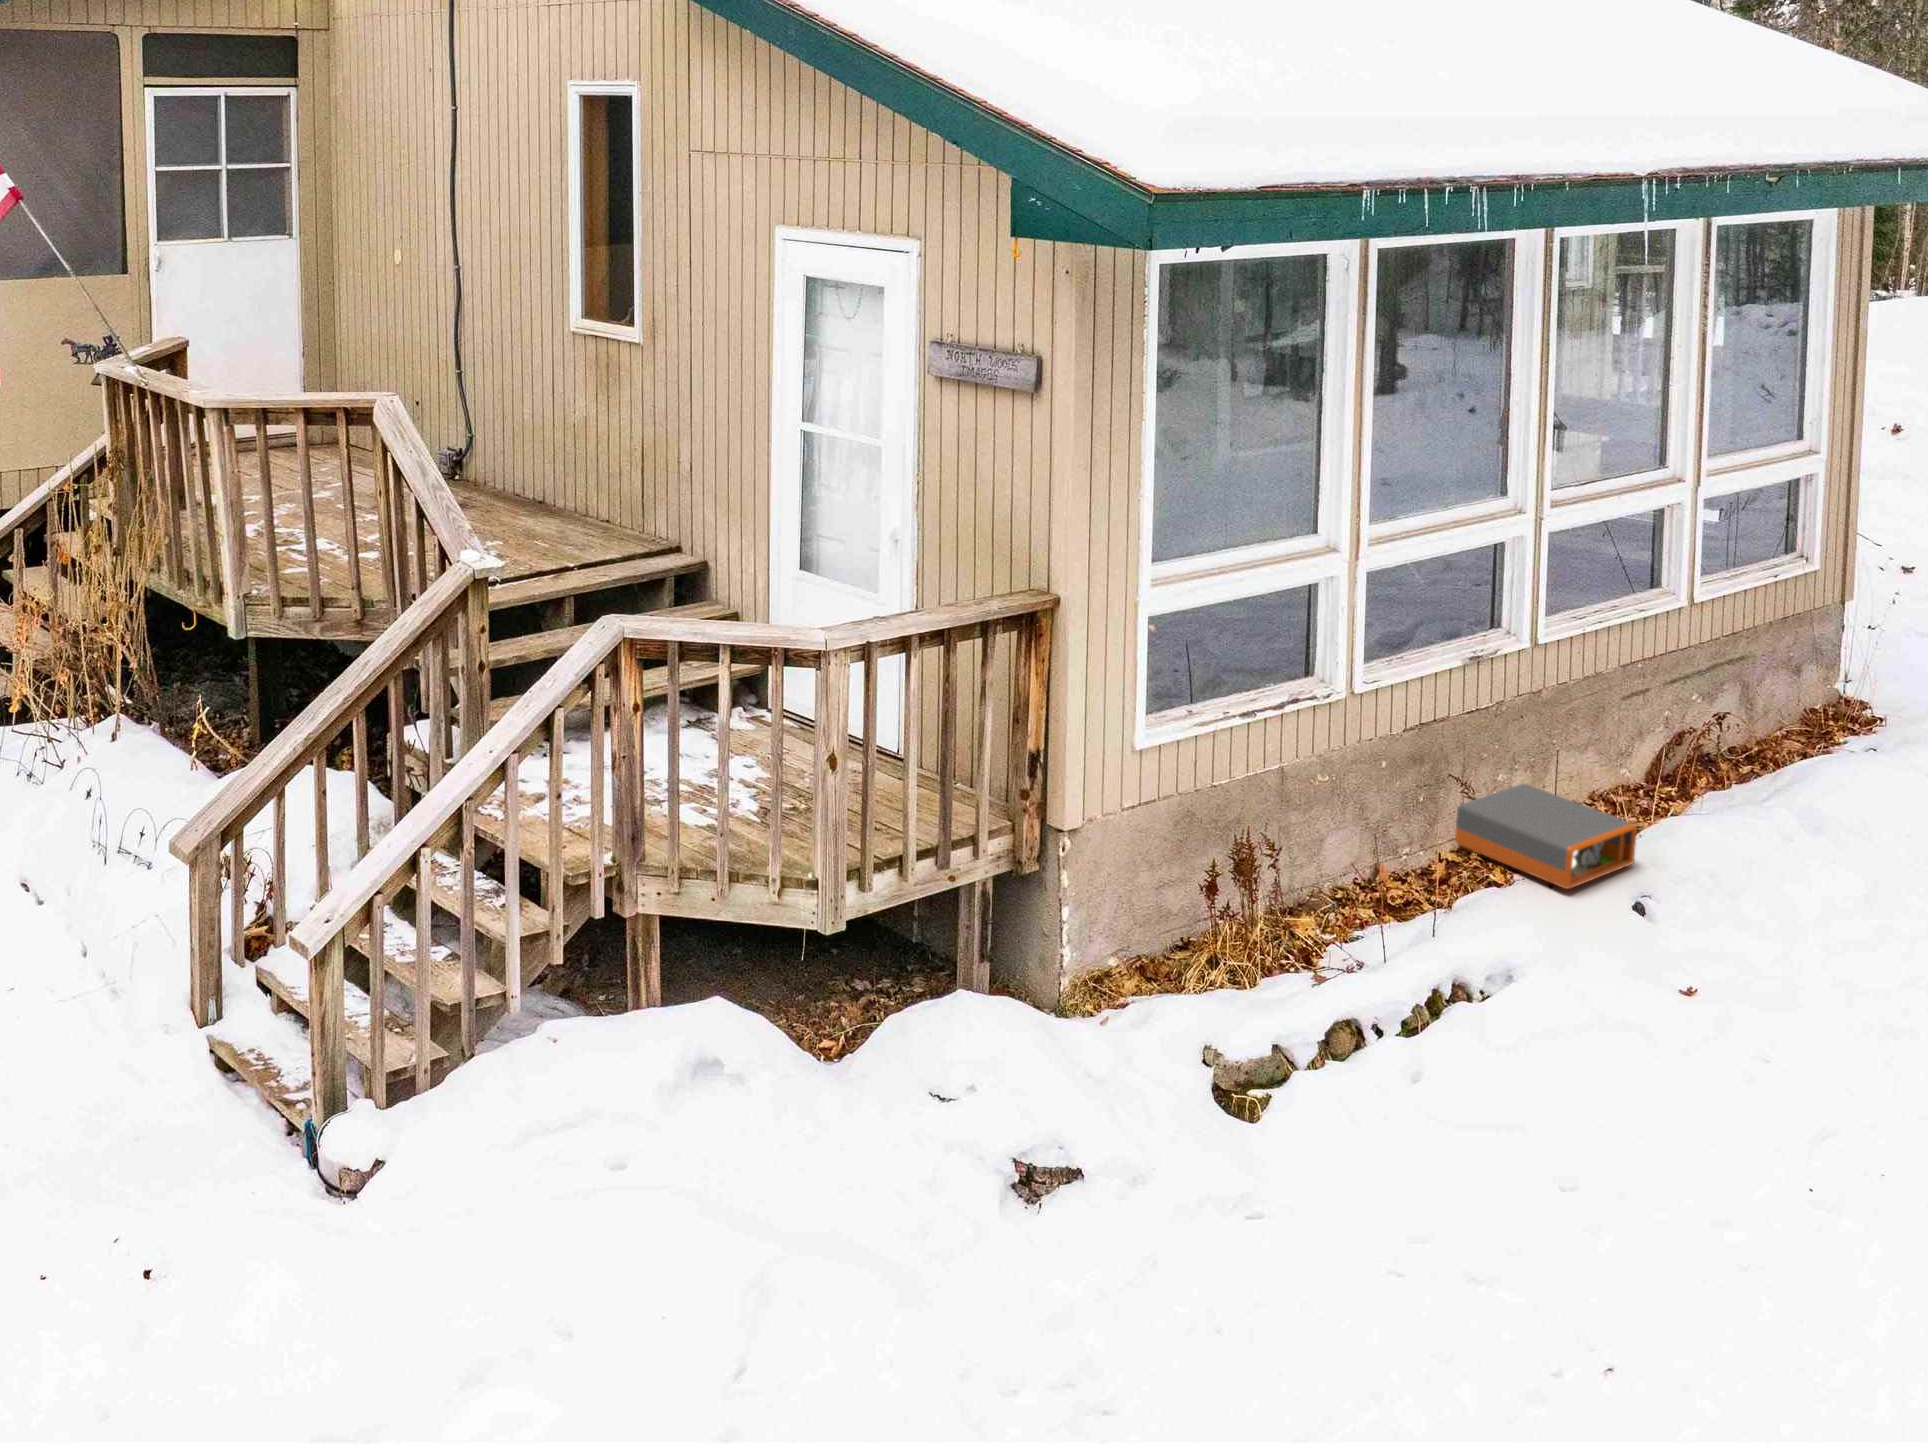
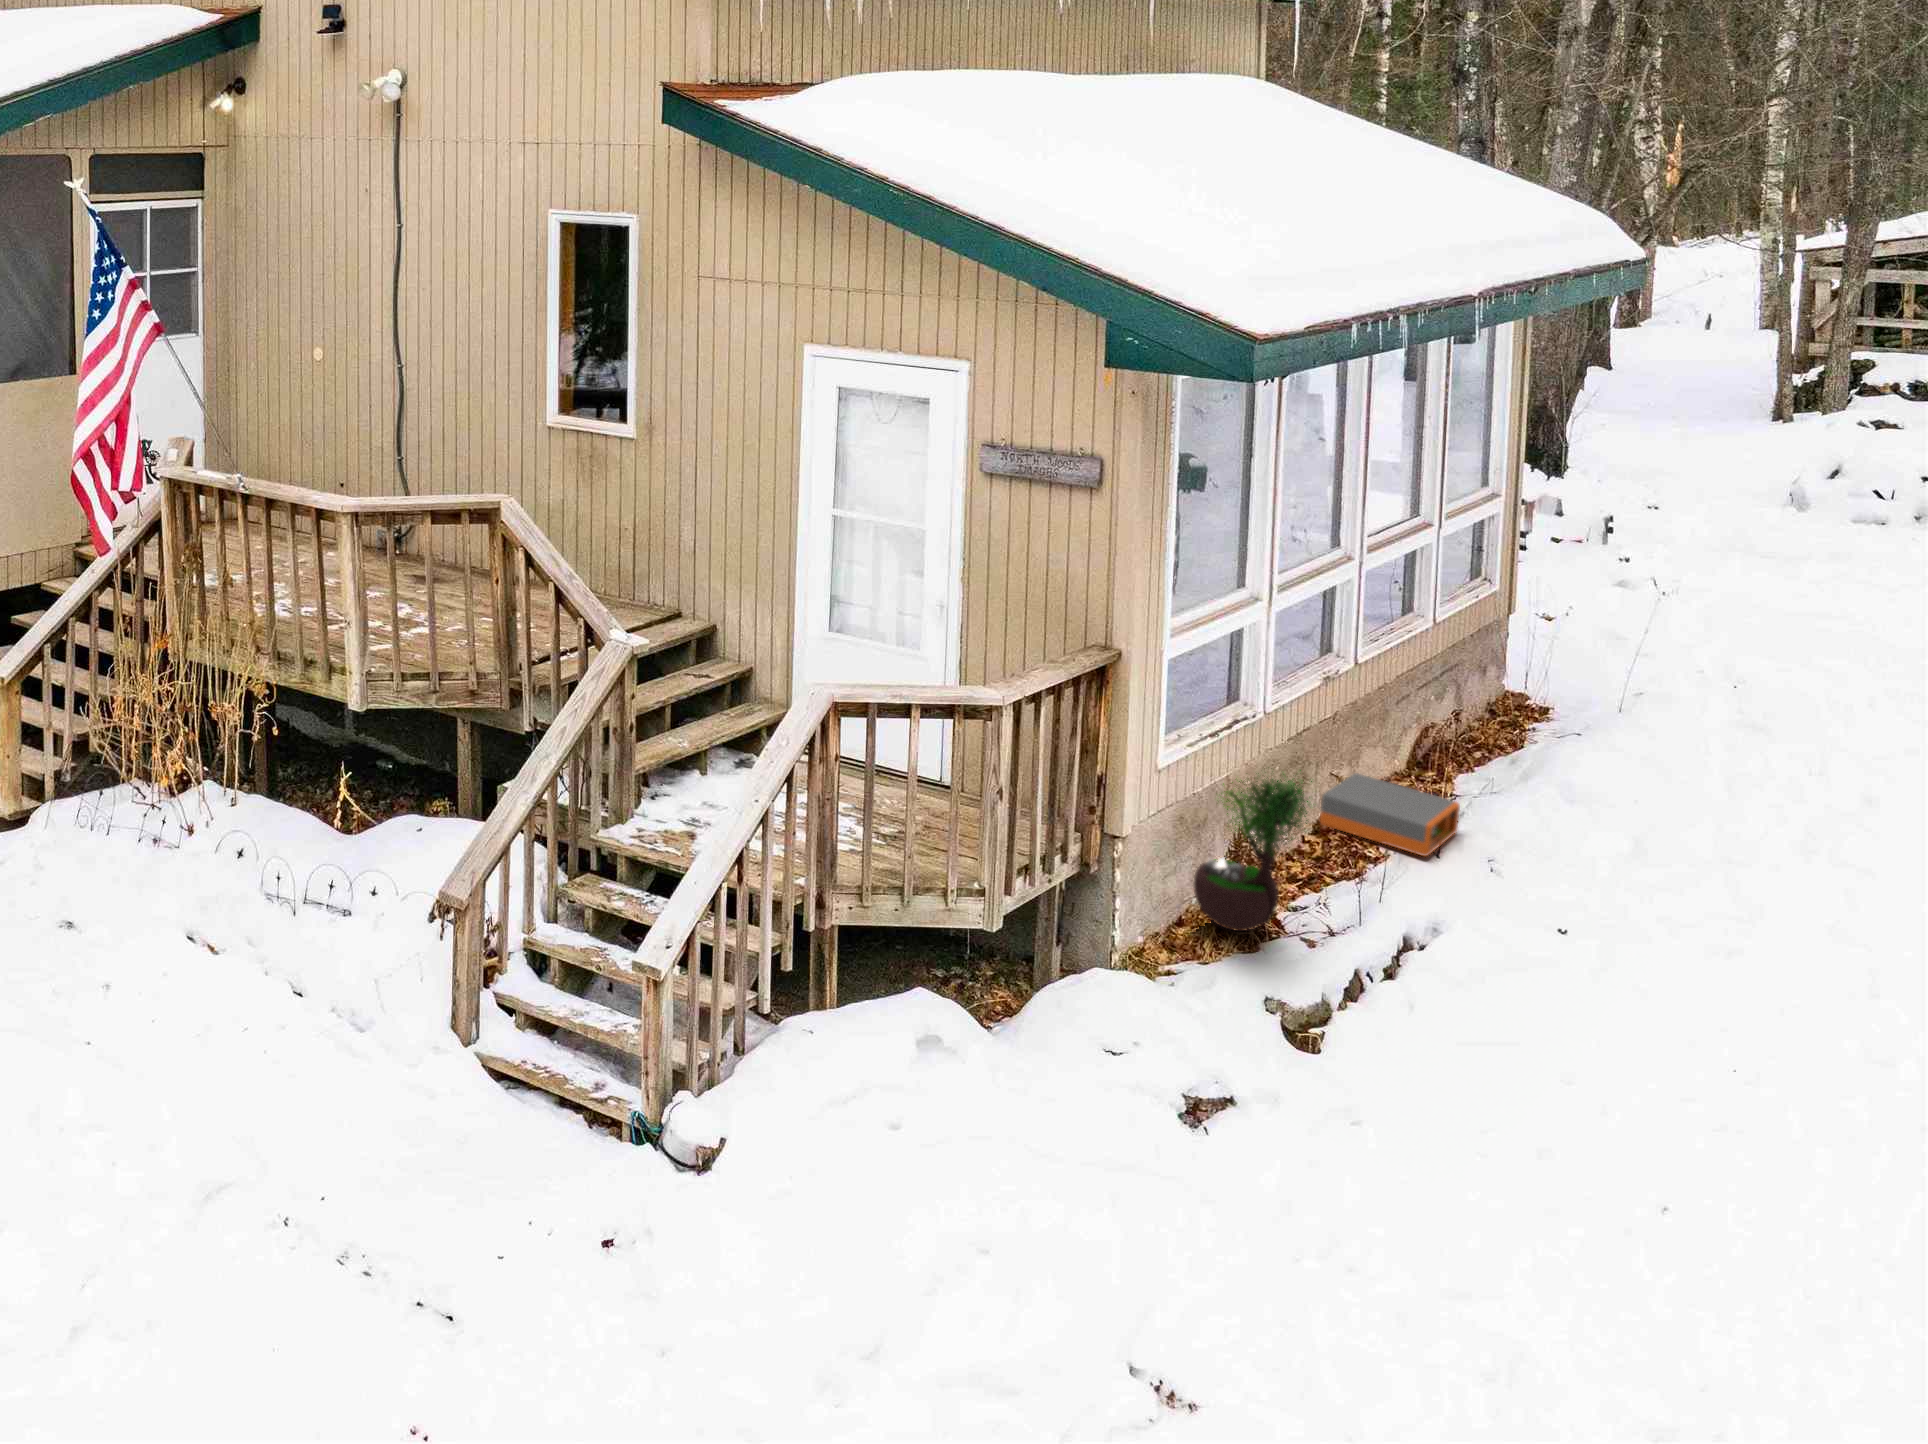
potted tree: none [1194,751,1340,962] -> present [1194,770,1312,931]

